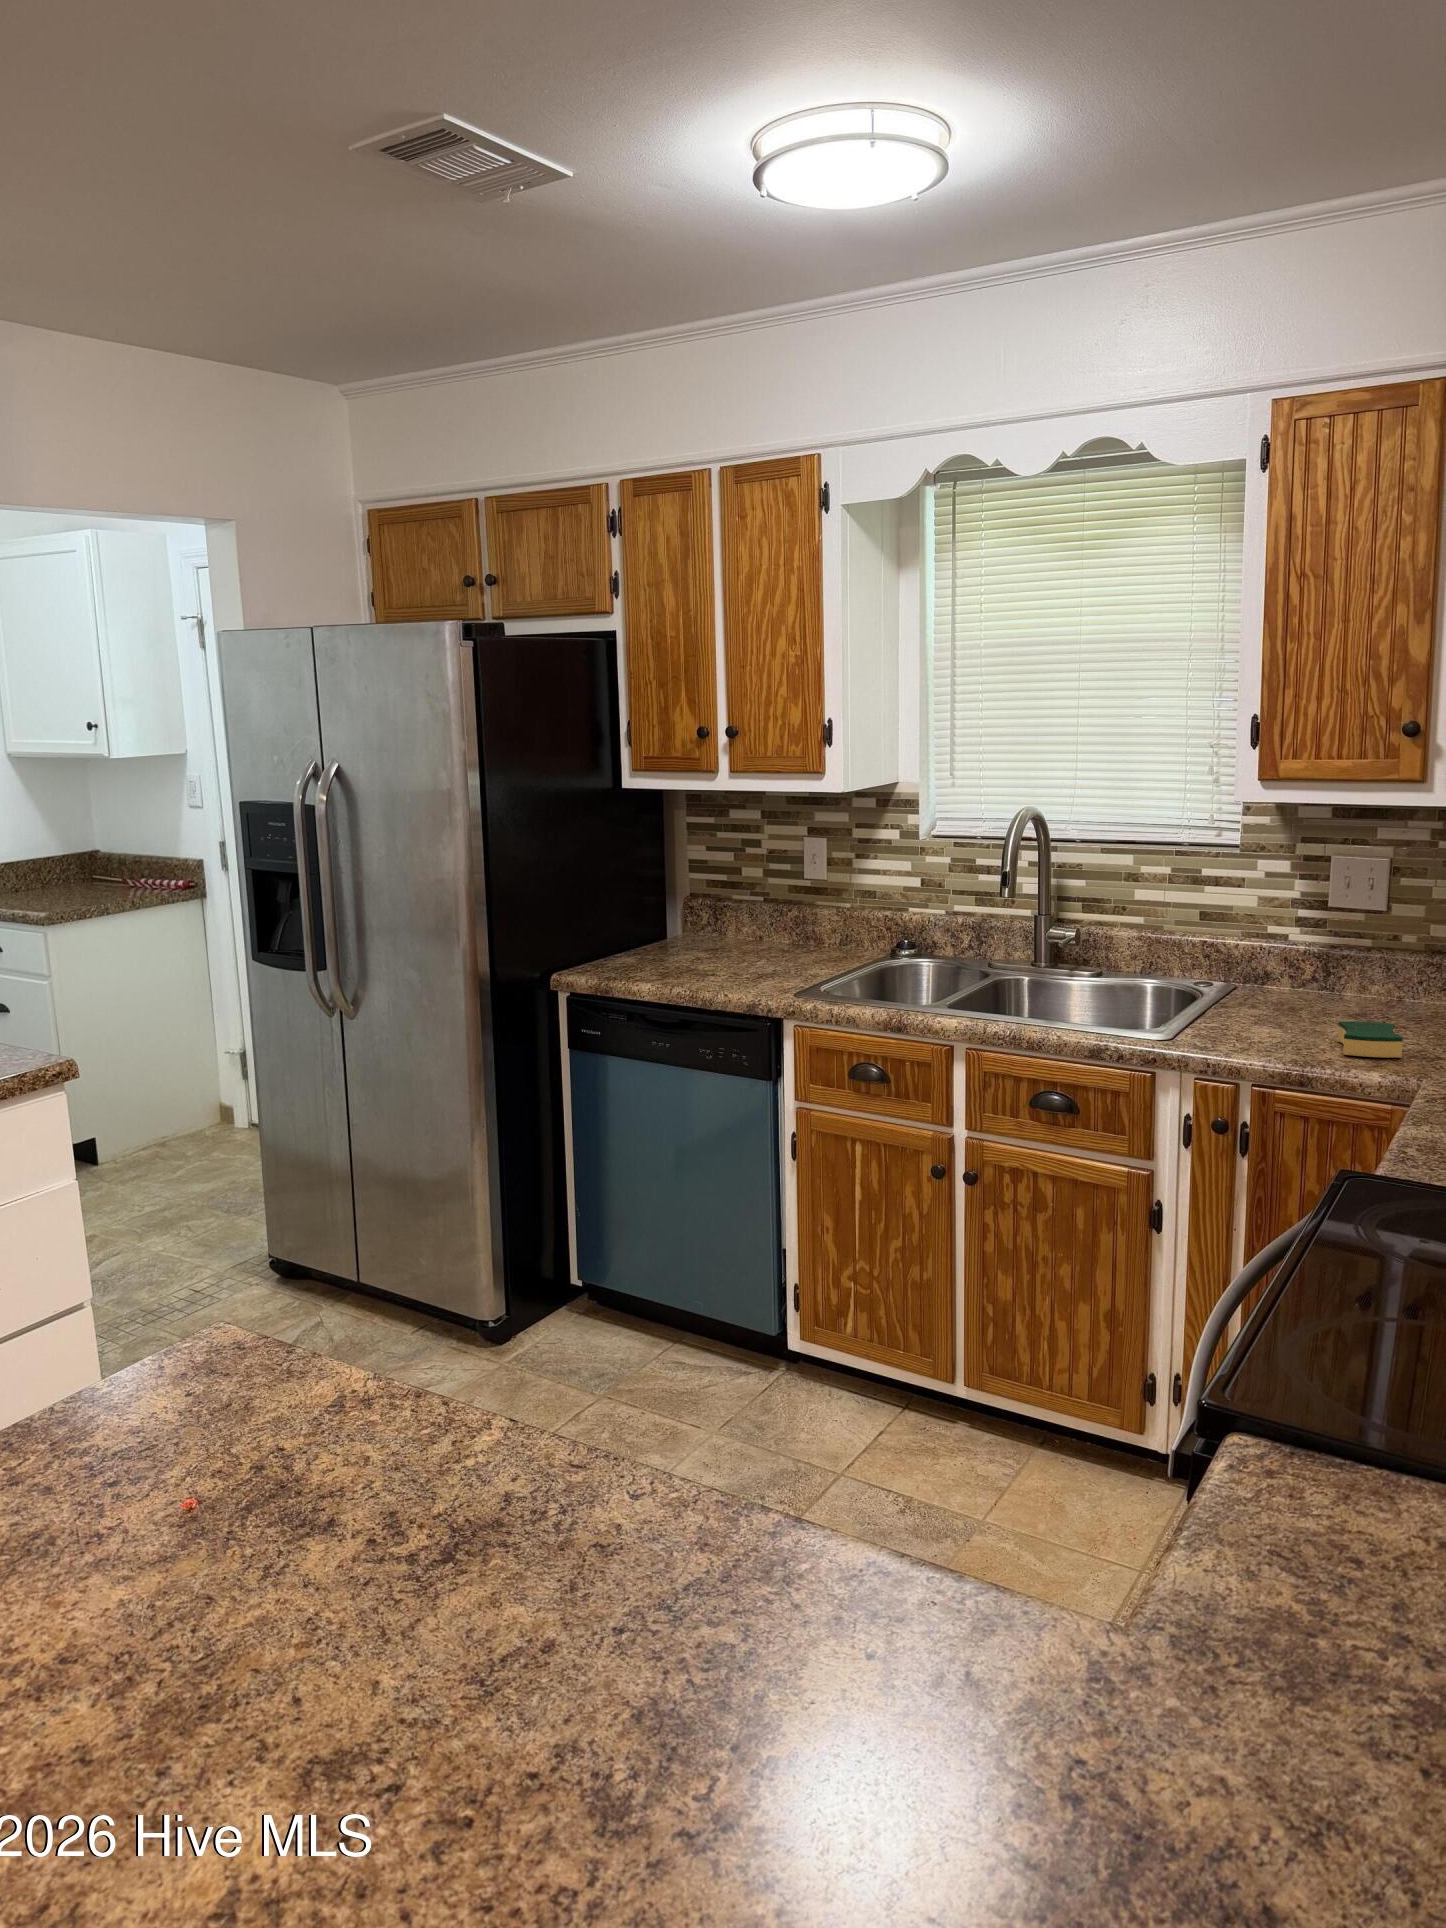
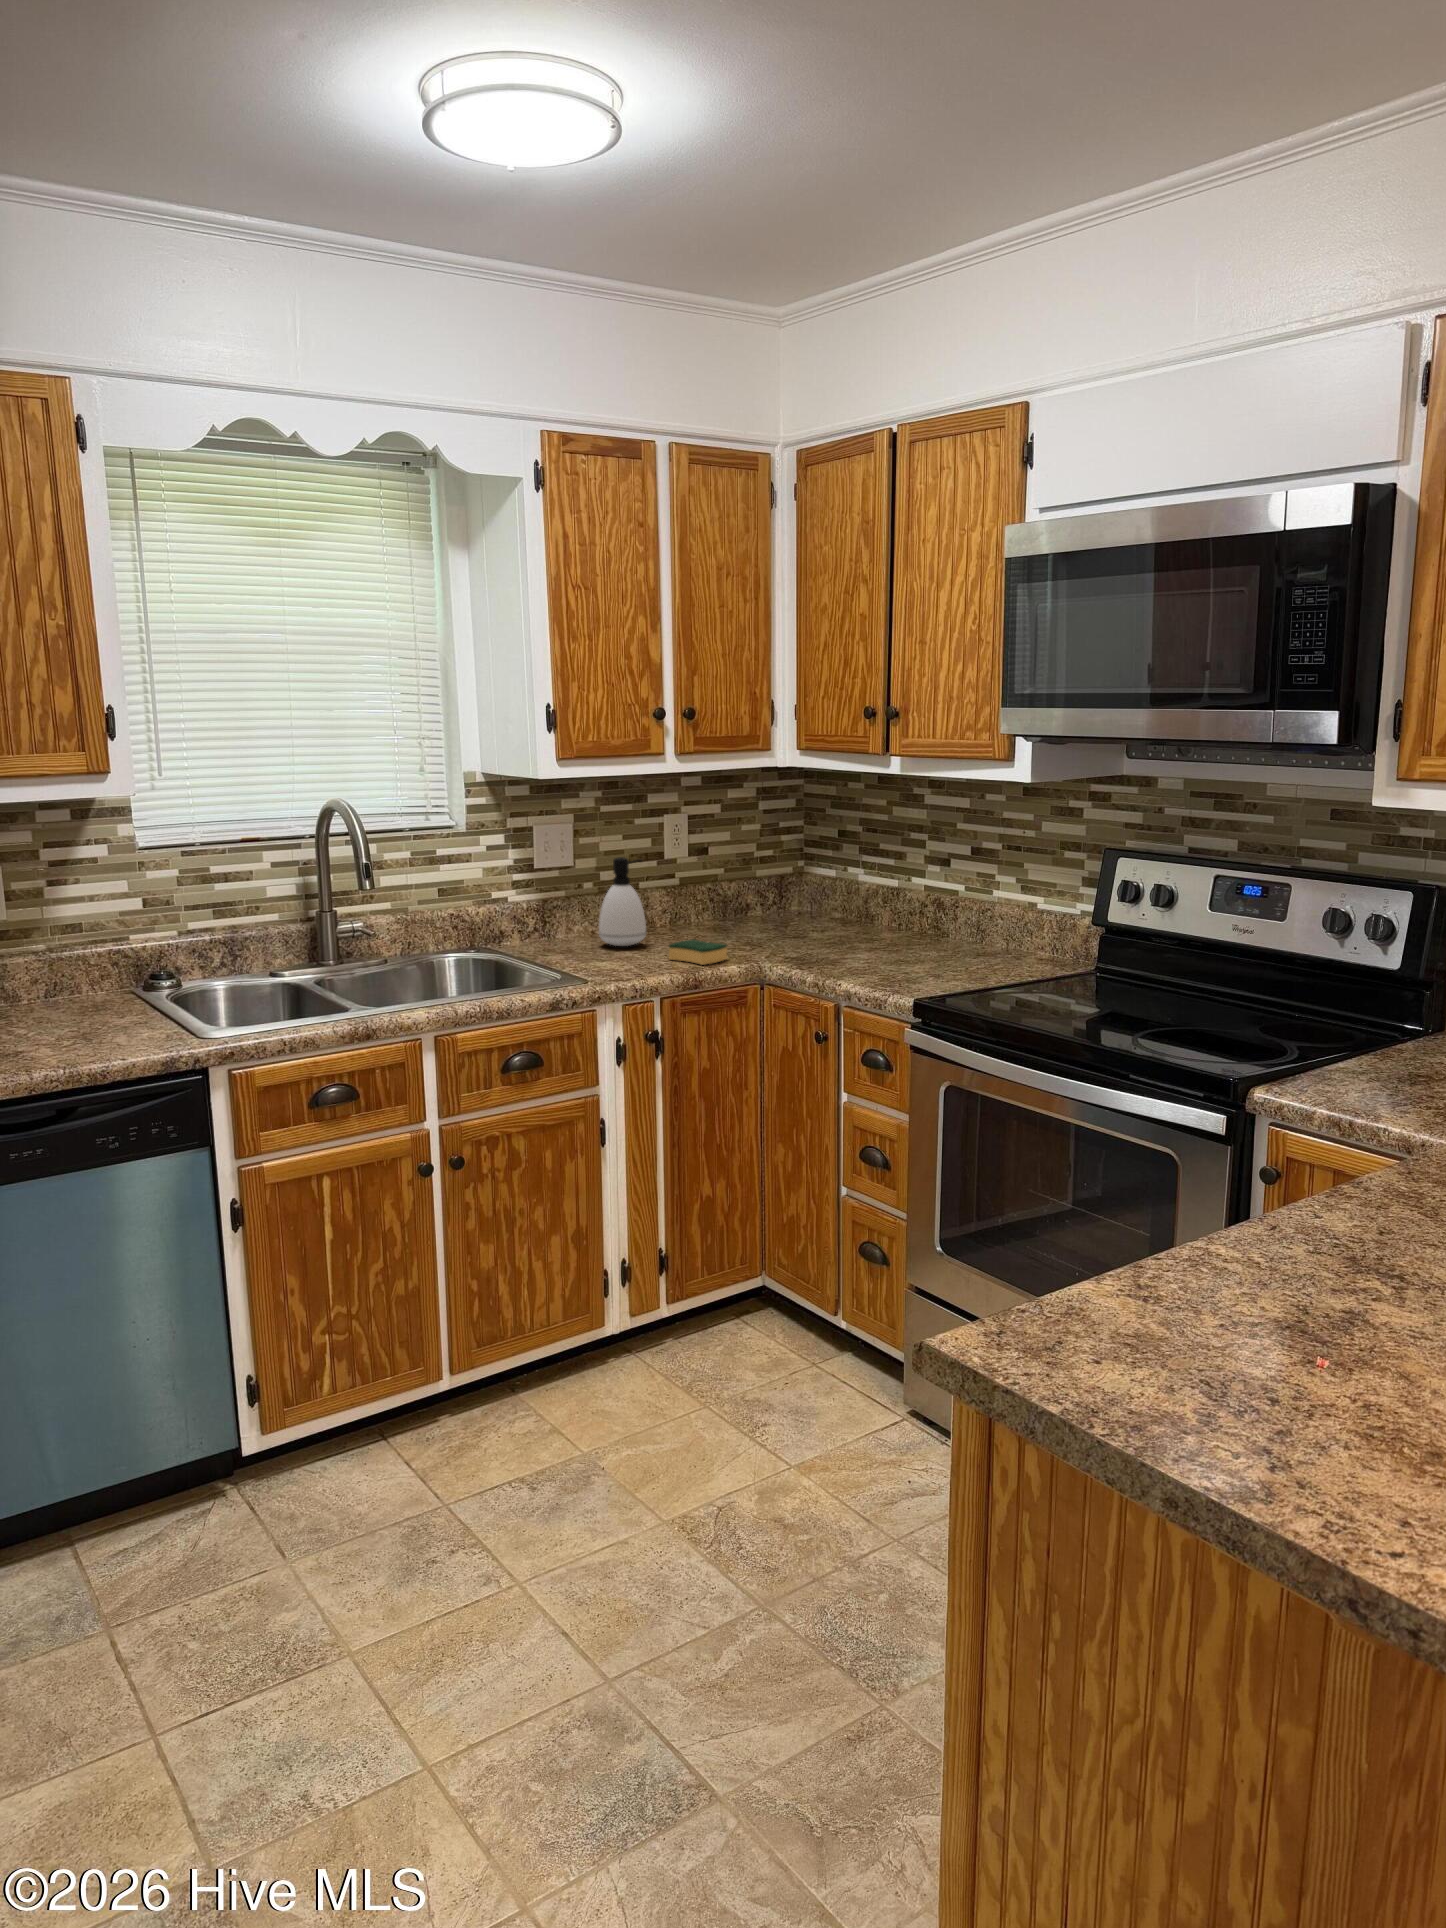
soap dispenser: none [1328,905,1402,1017] -> present [599,857,646,946]

